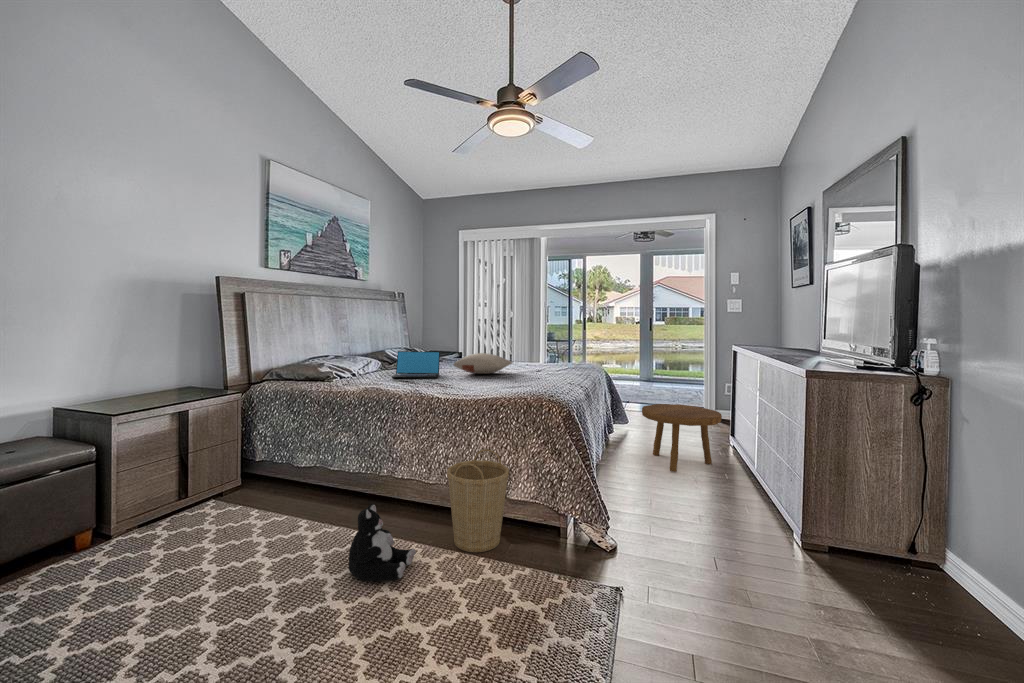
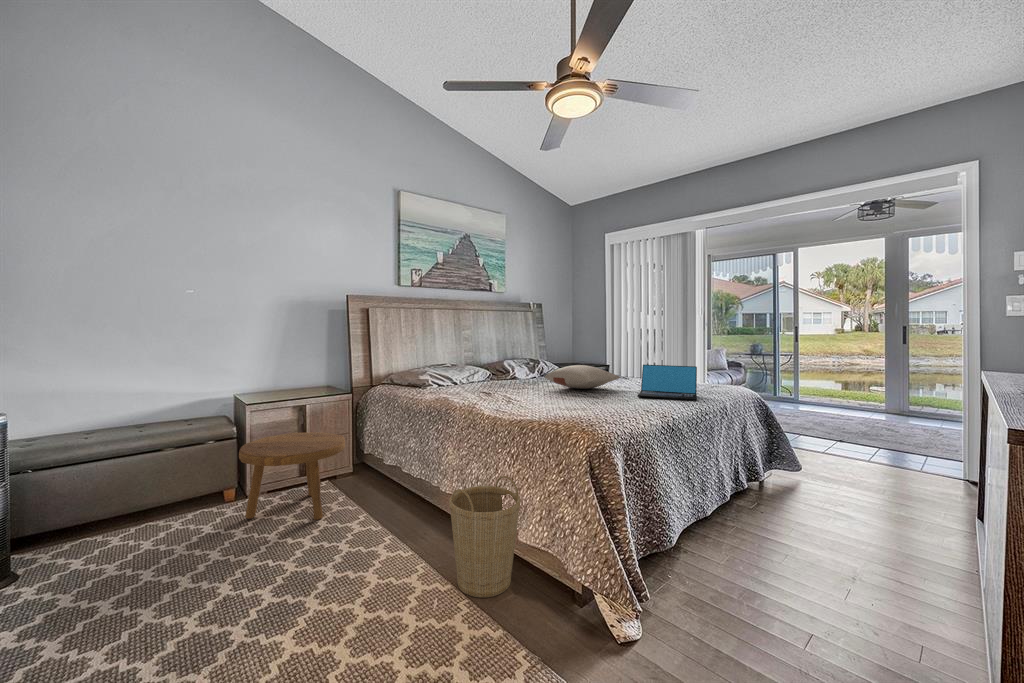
laptop: present [392,351,440,378] -> present [637,365,697,401]
footstool: present [642,404,722,472] -> present [239,432,345,520]
plush toy: present [349,504,416,581] -> none [339,514,406,601]

